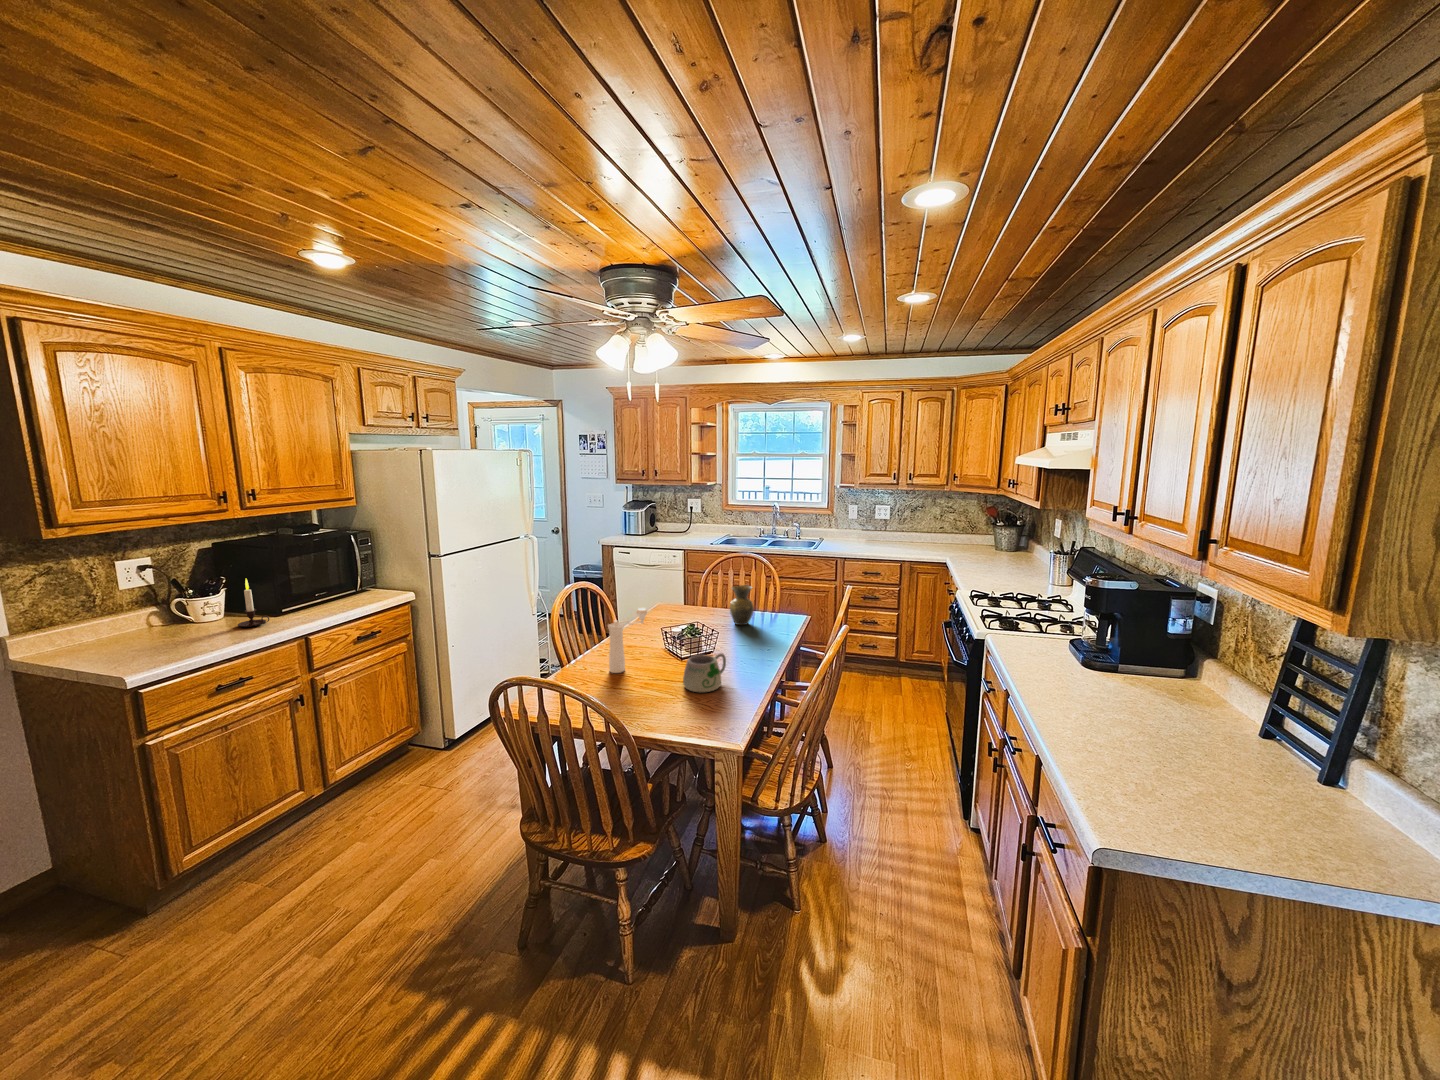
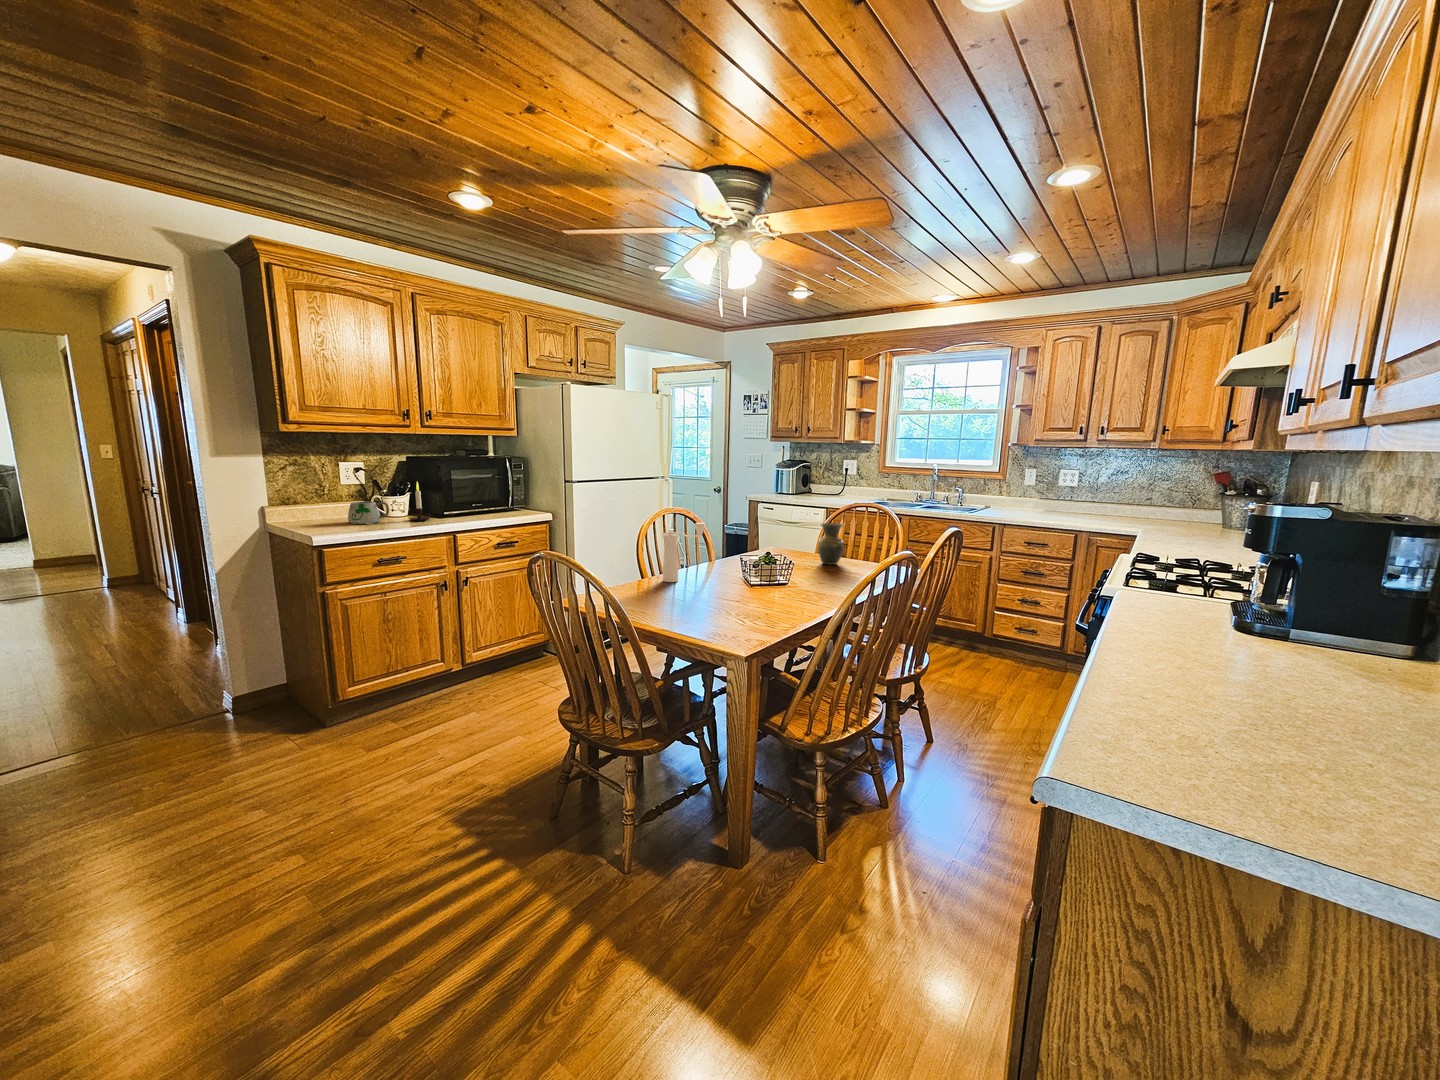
mug: present [683,654,726,692] -> present [348,502,389,524]

